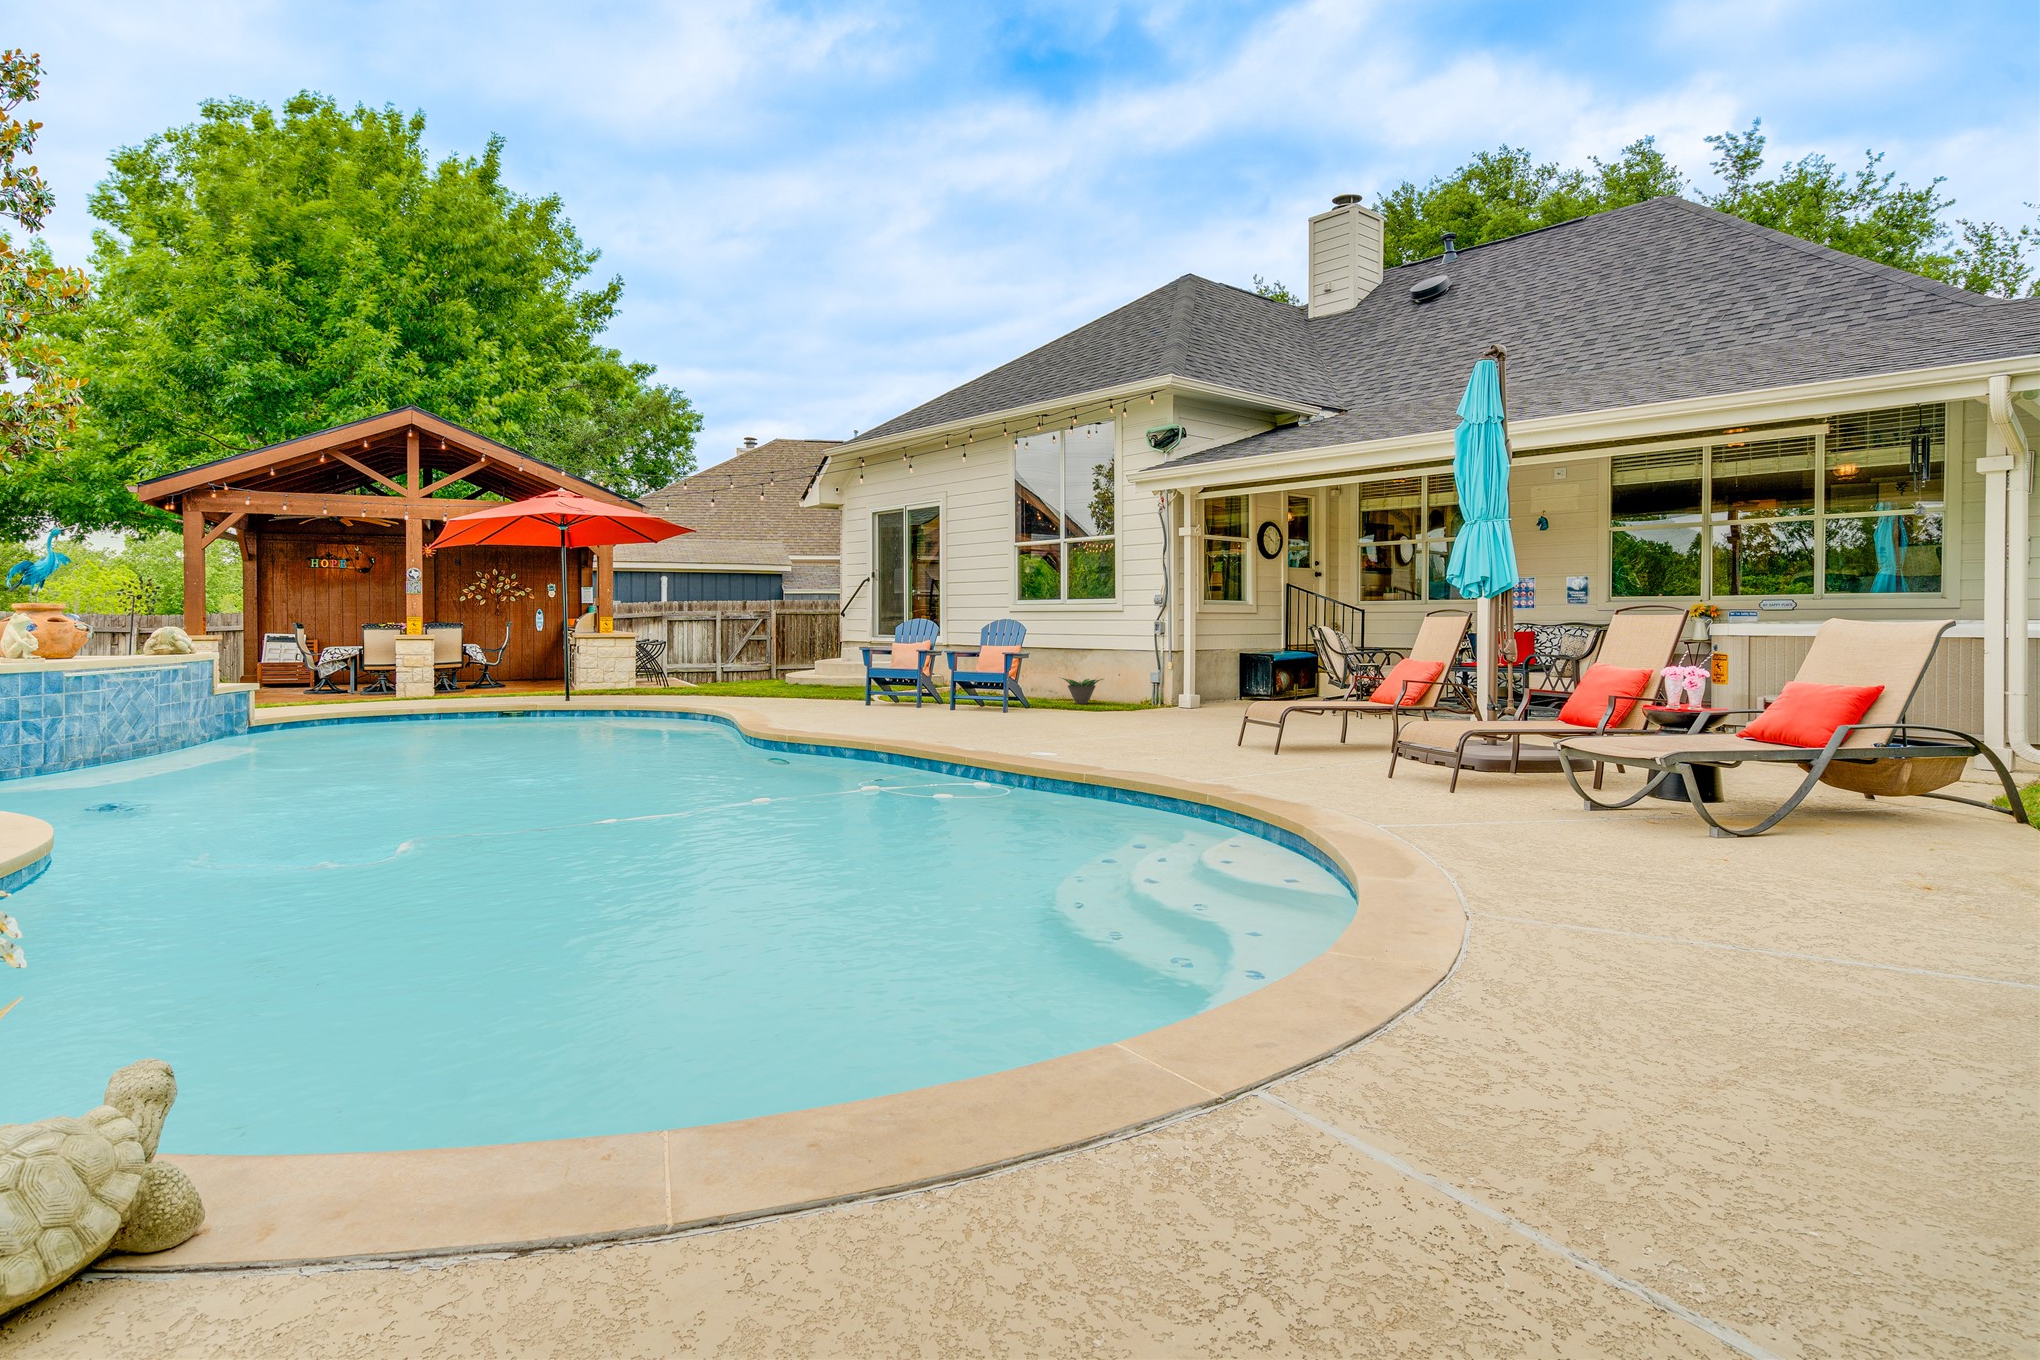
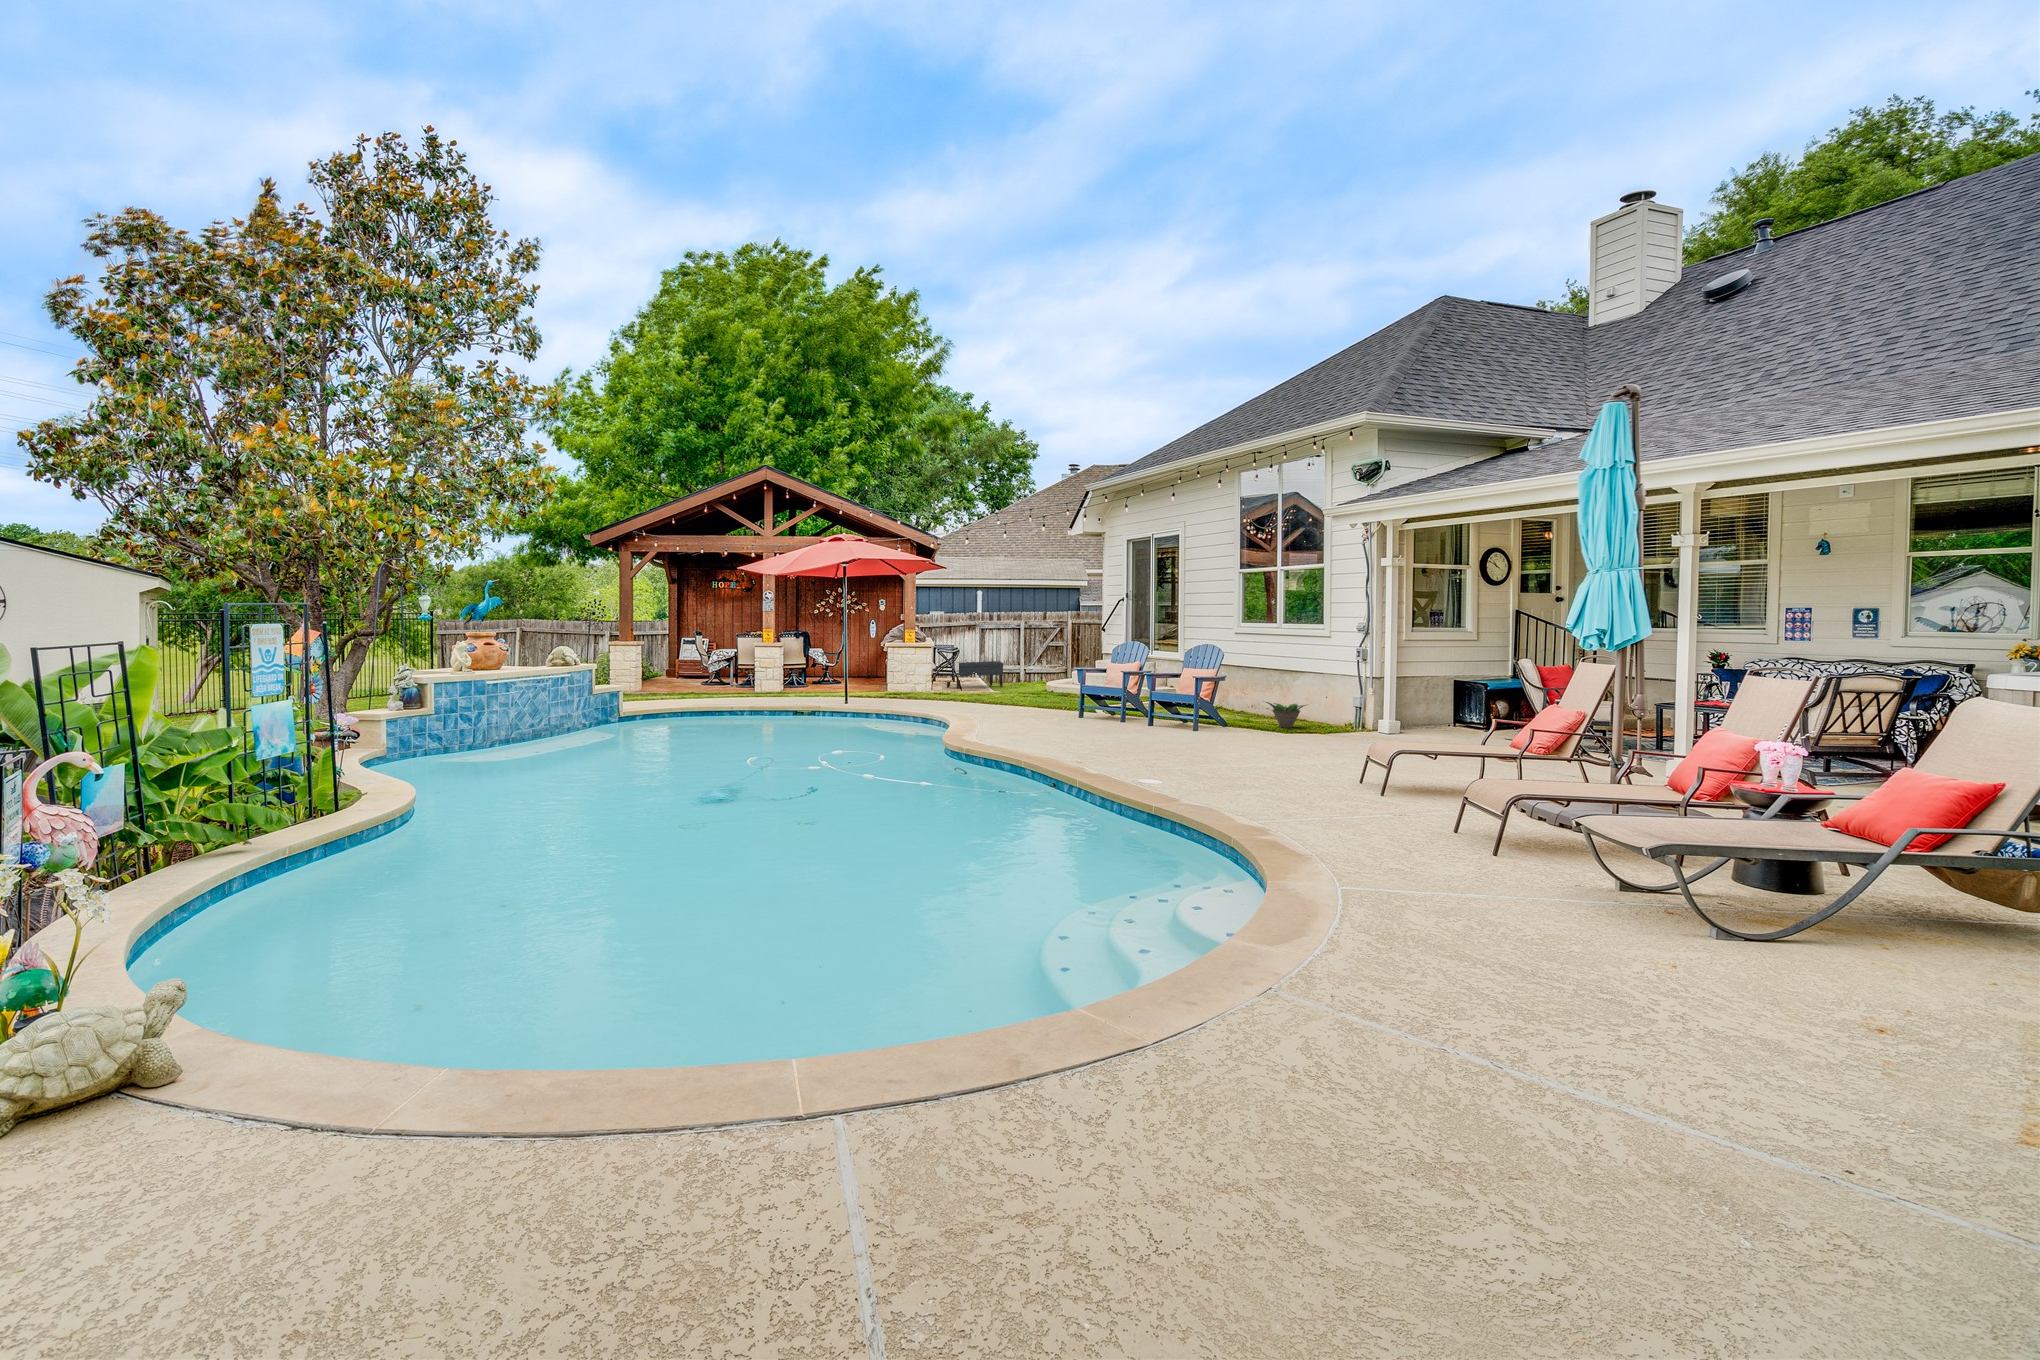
bench: none [657,650,725,683] -> present [947,661,1004,689]

